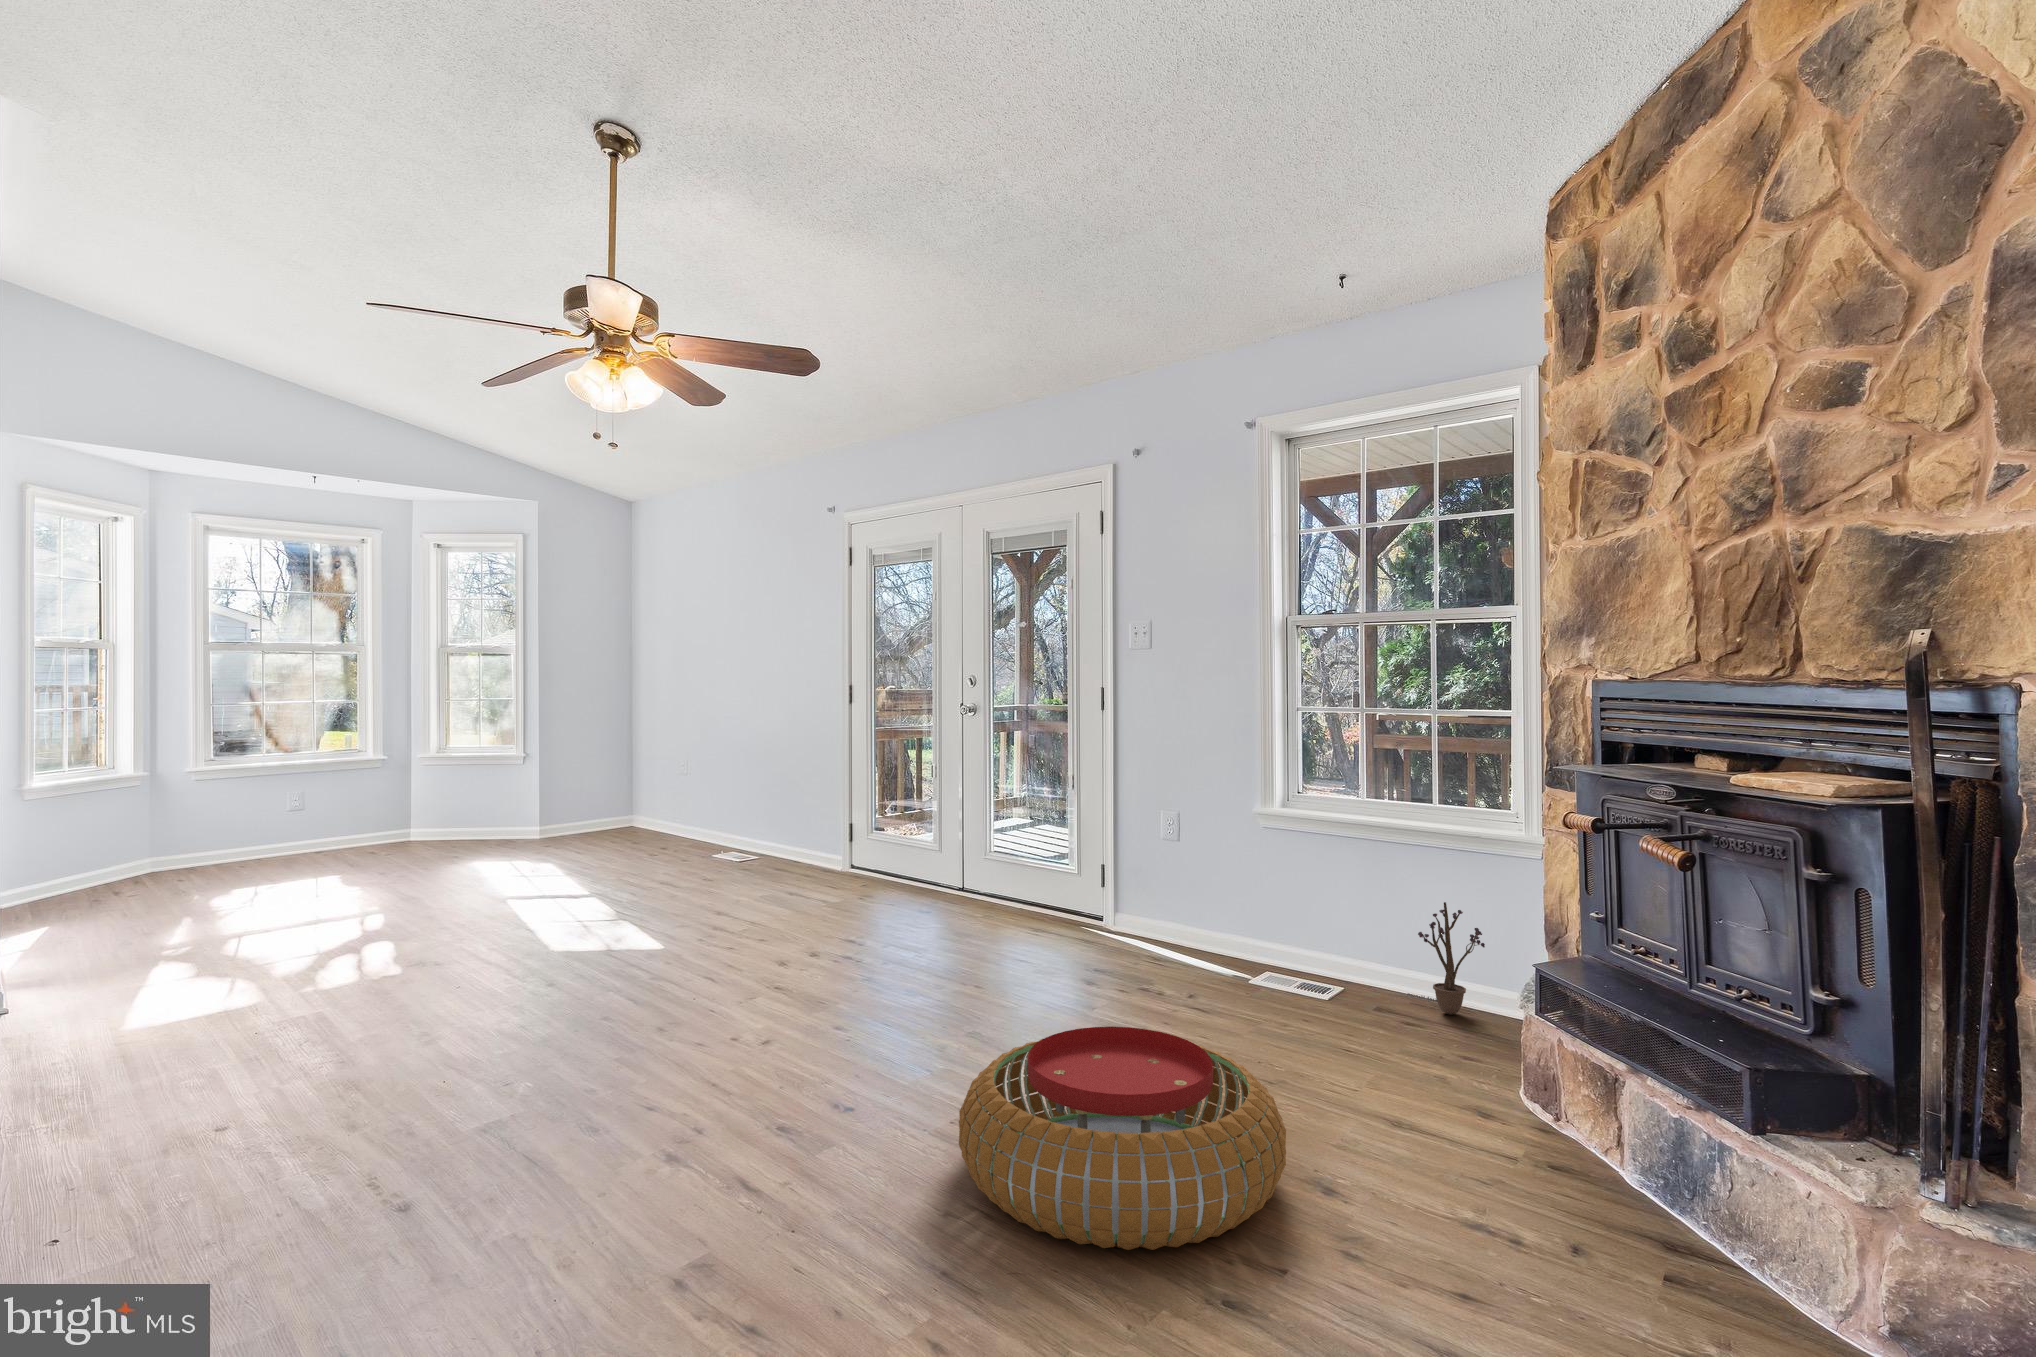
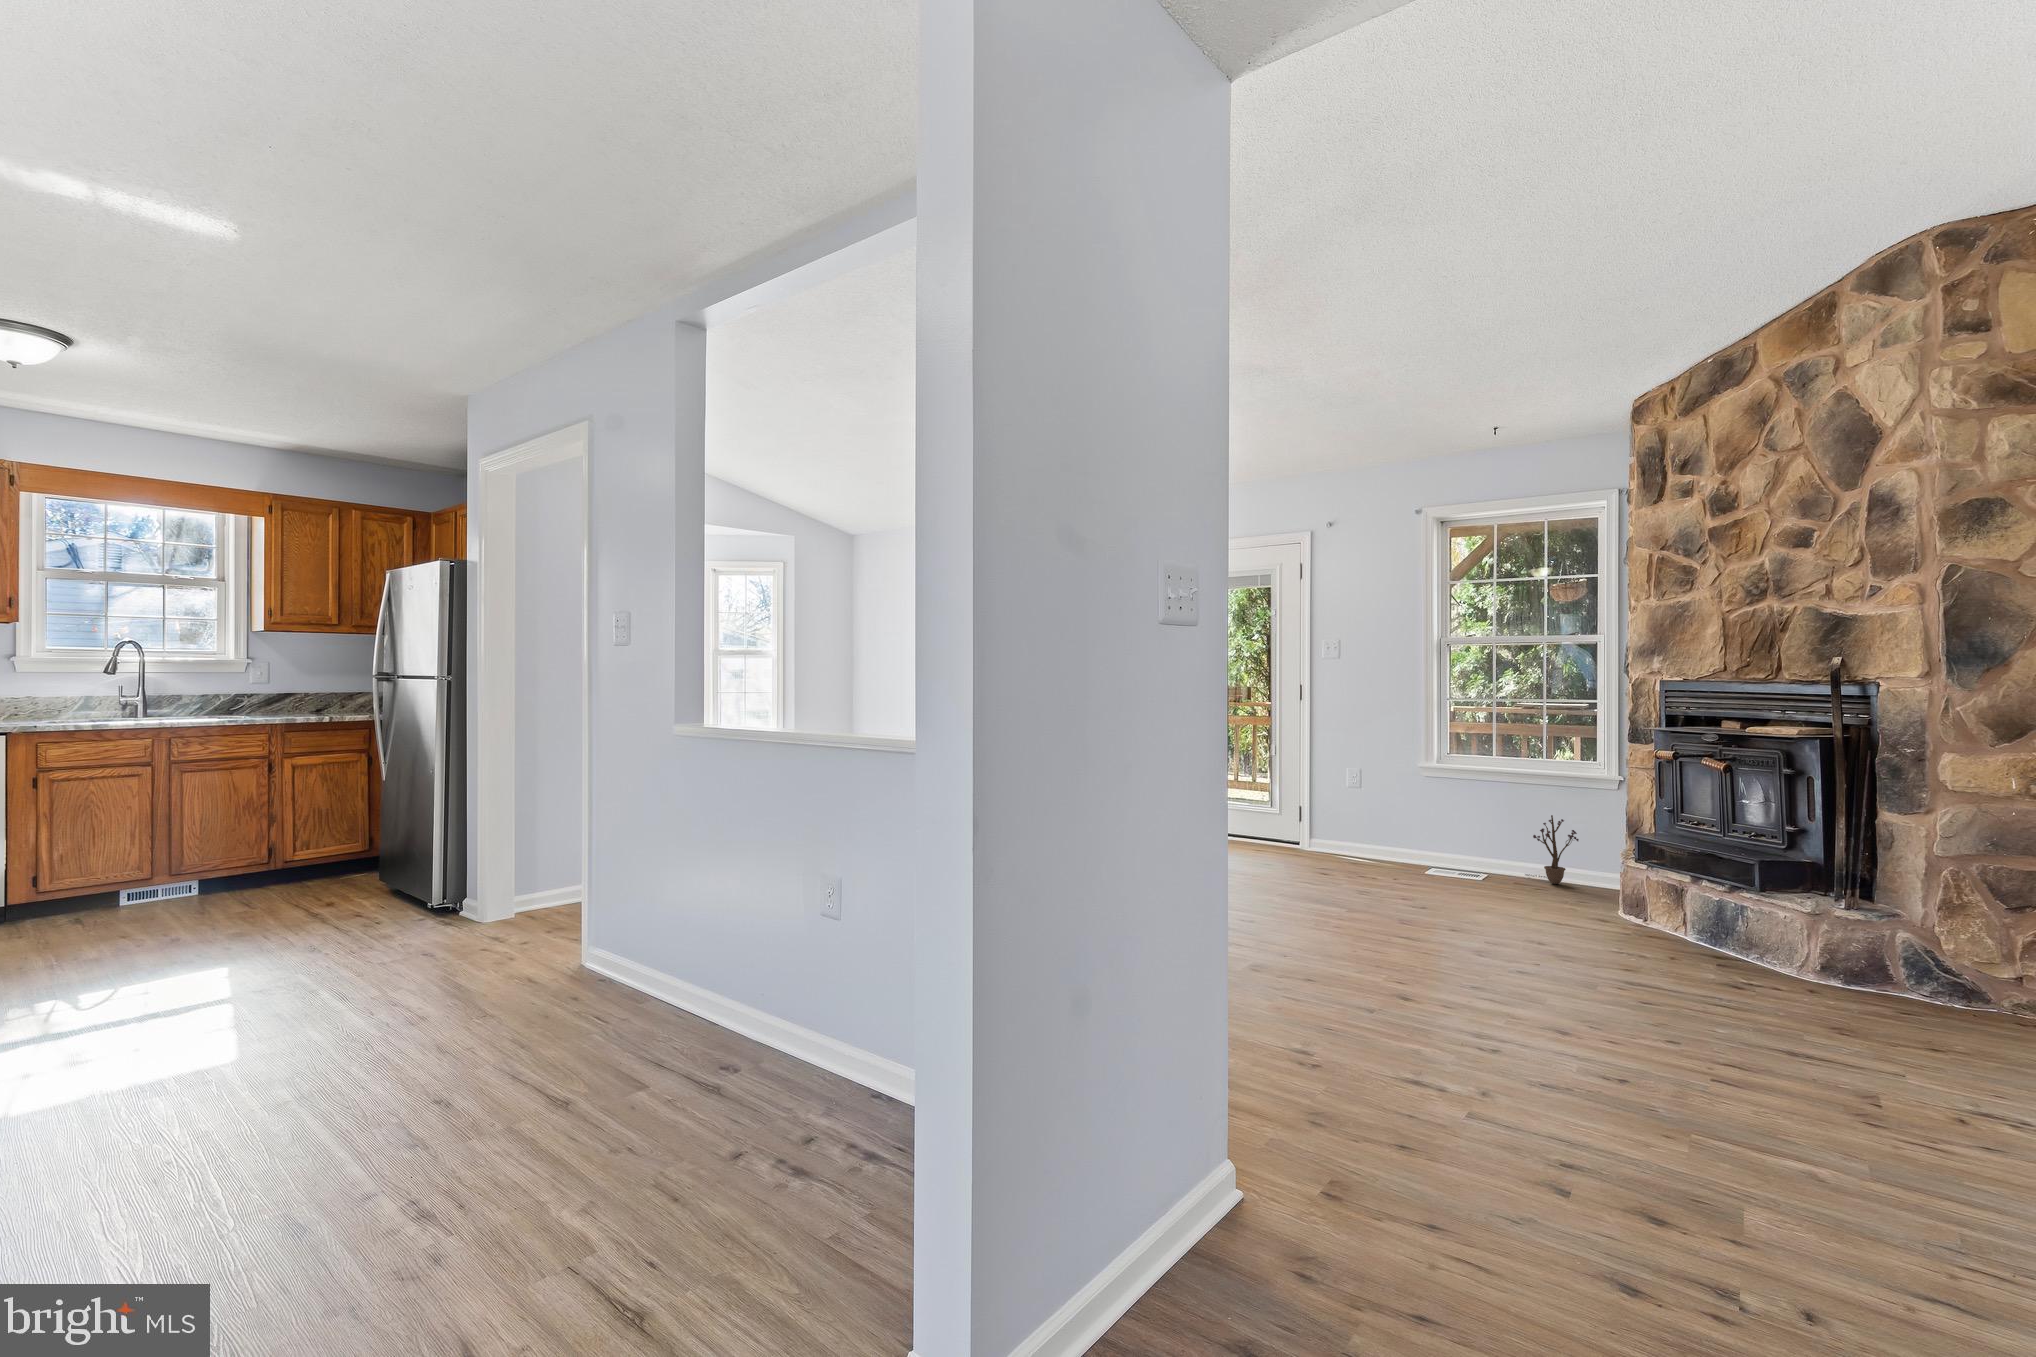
pouf: present [959,1027,1286,1250] -> none [1332,871,1520,962]

